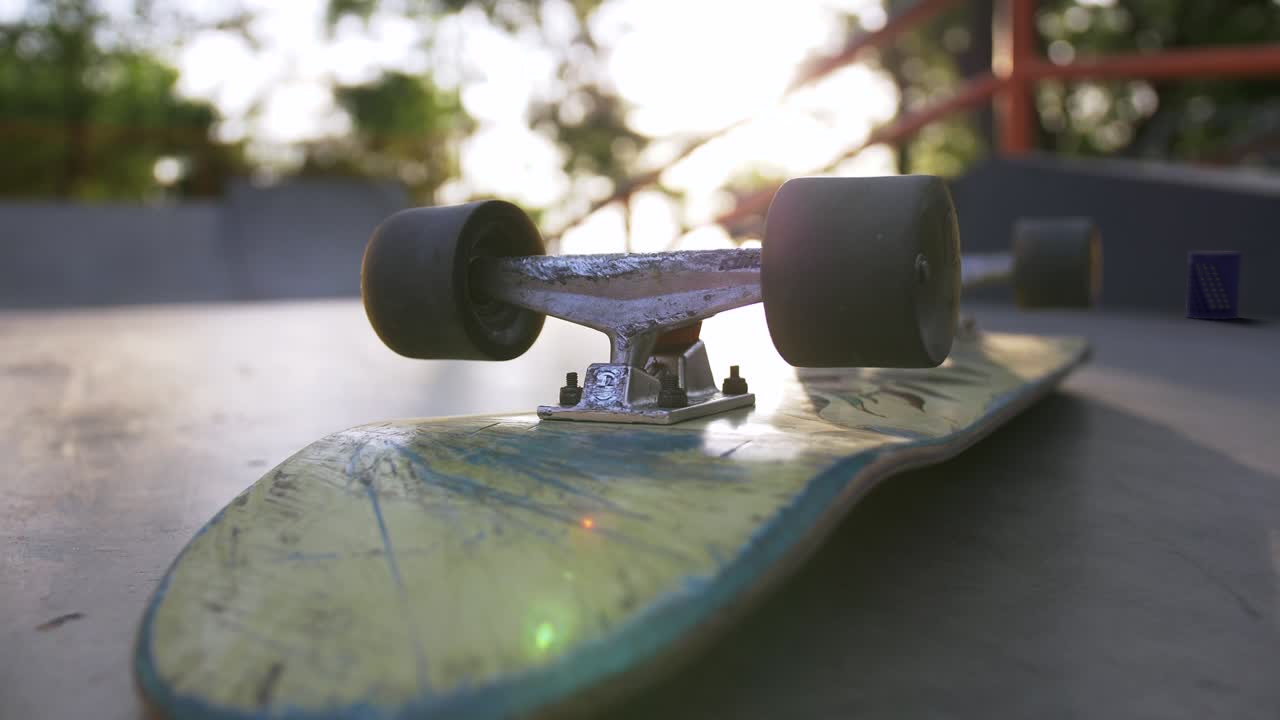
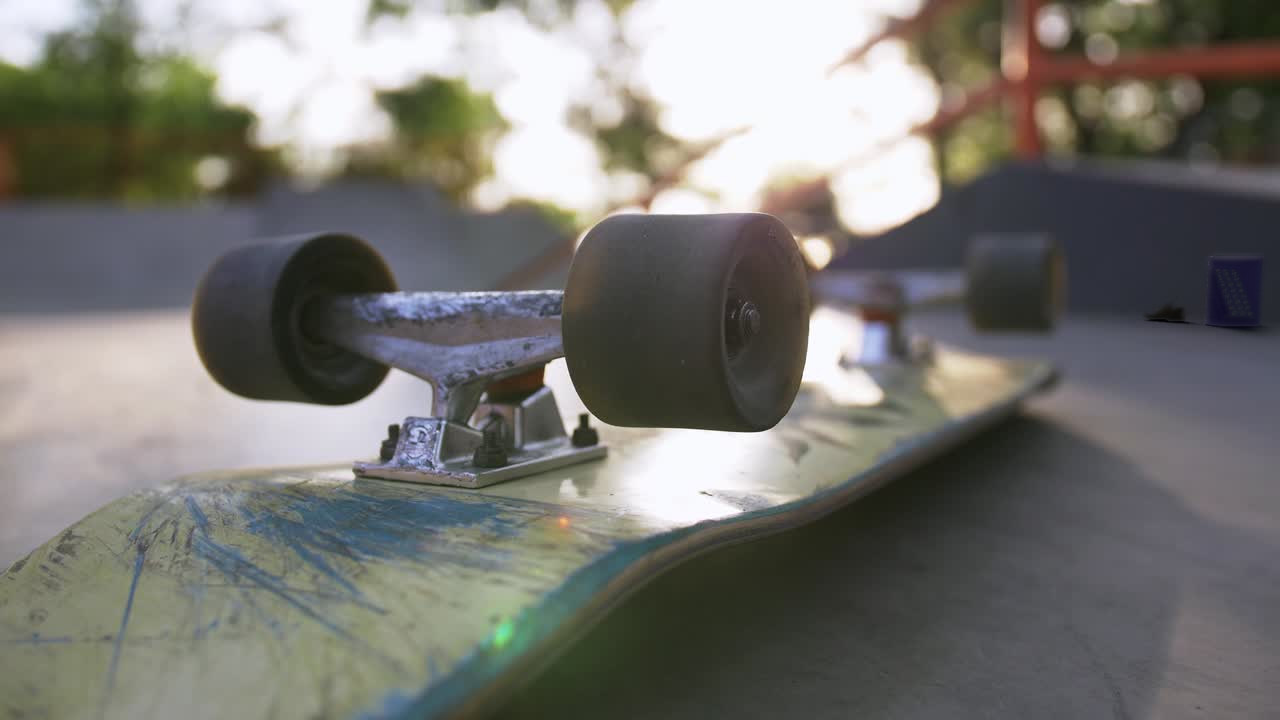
shoe: none [1123,291,1165,315] -> present [1144,302,1185,322]

